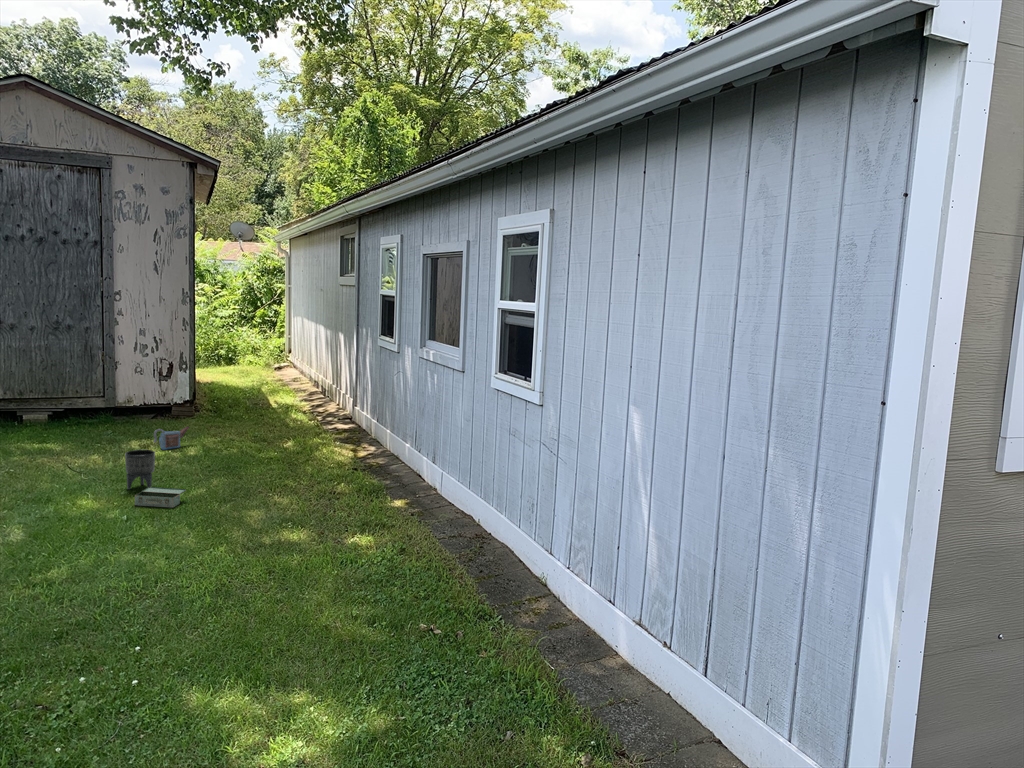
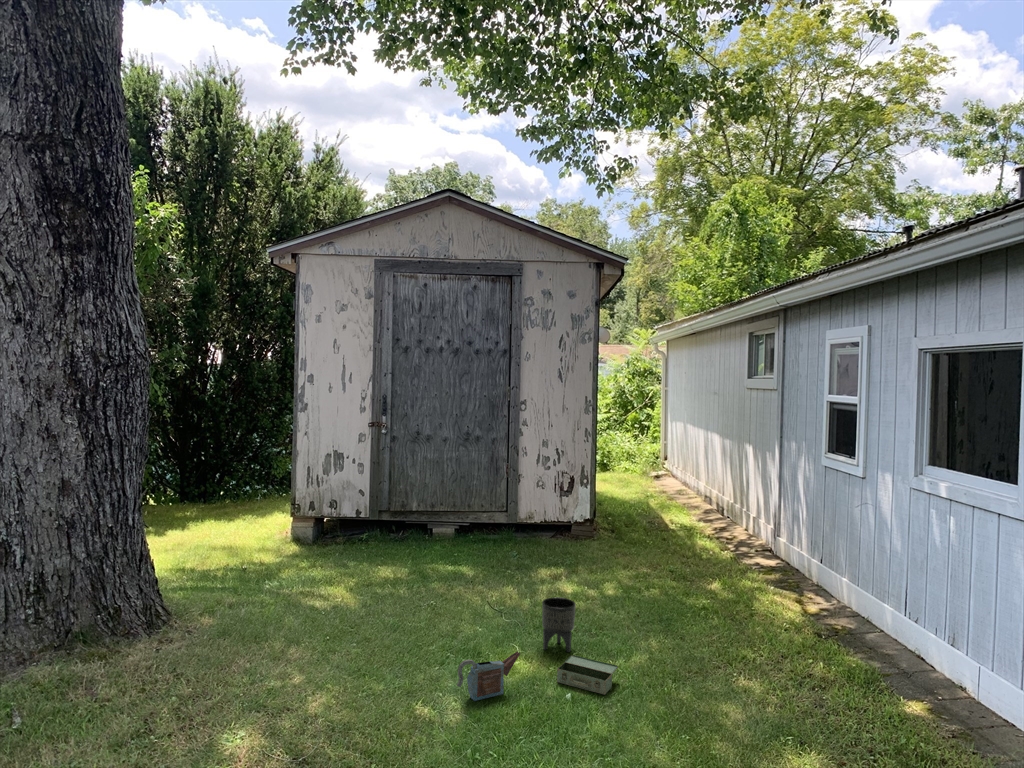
watering can: present [154,426,189,450] -> present [457,651,520,701]

